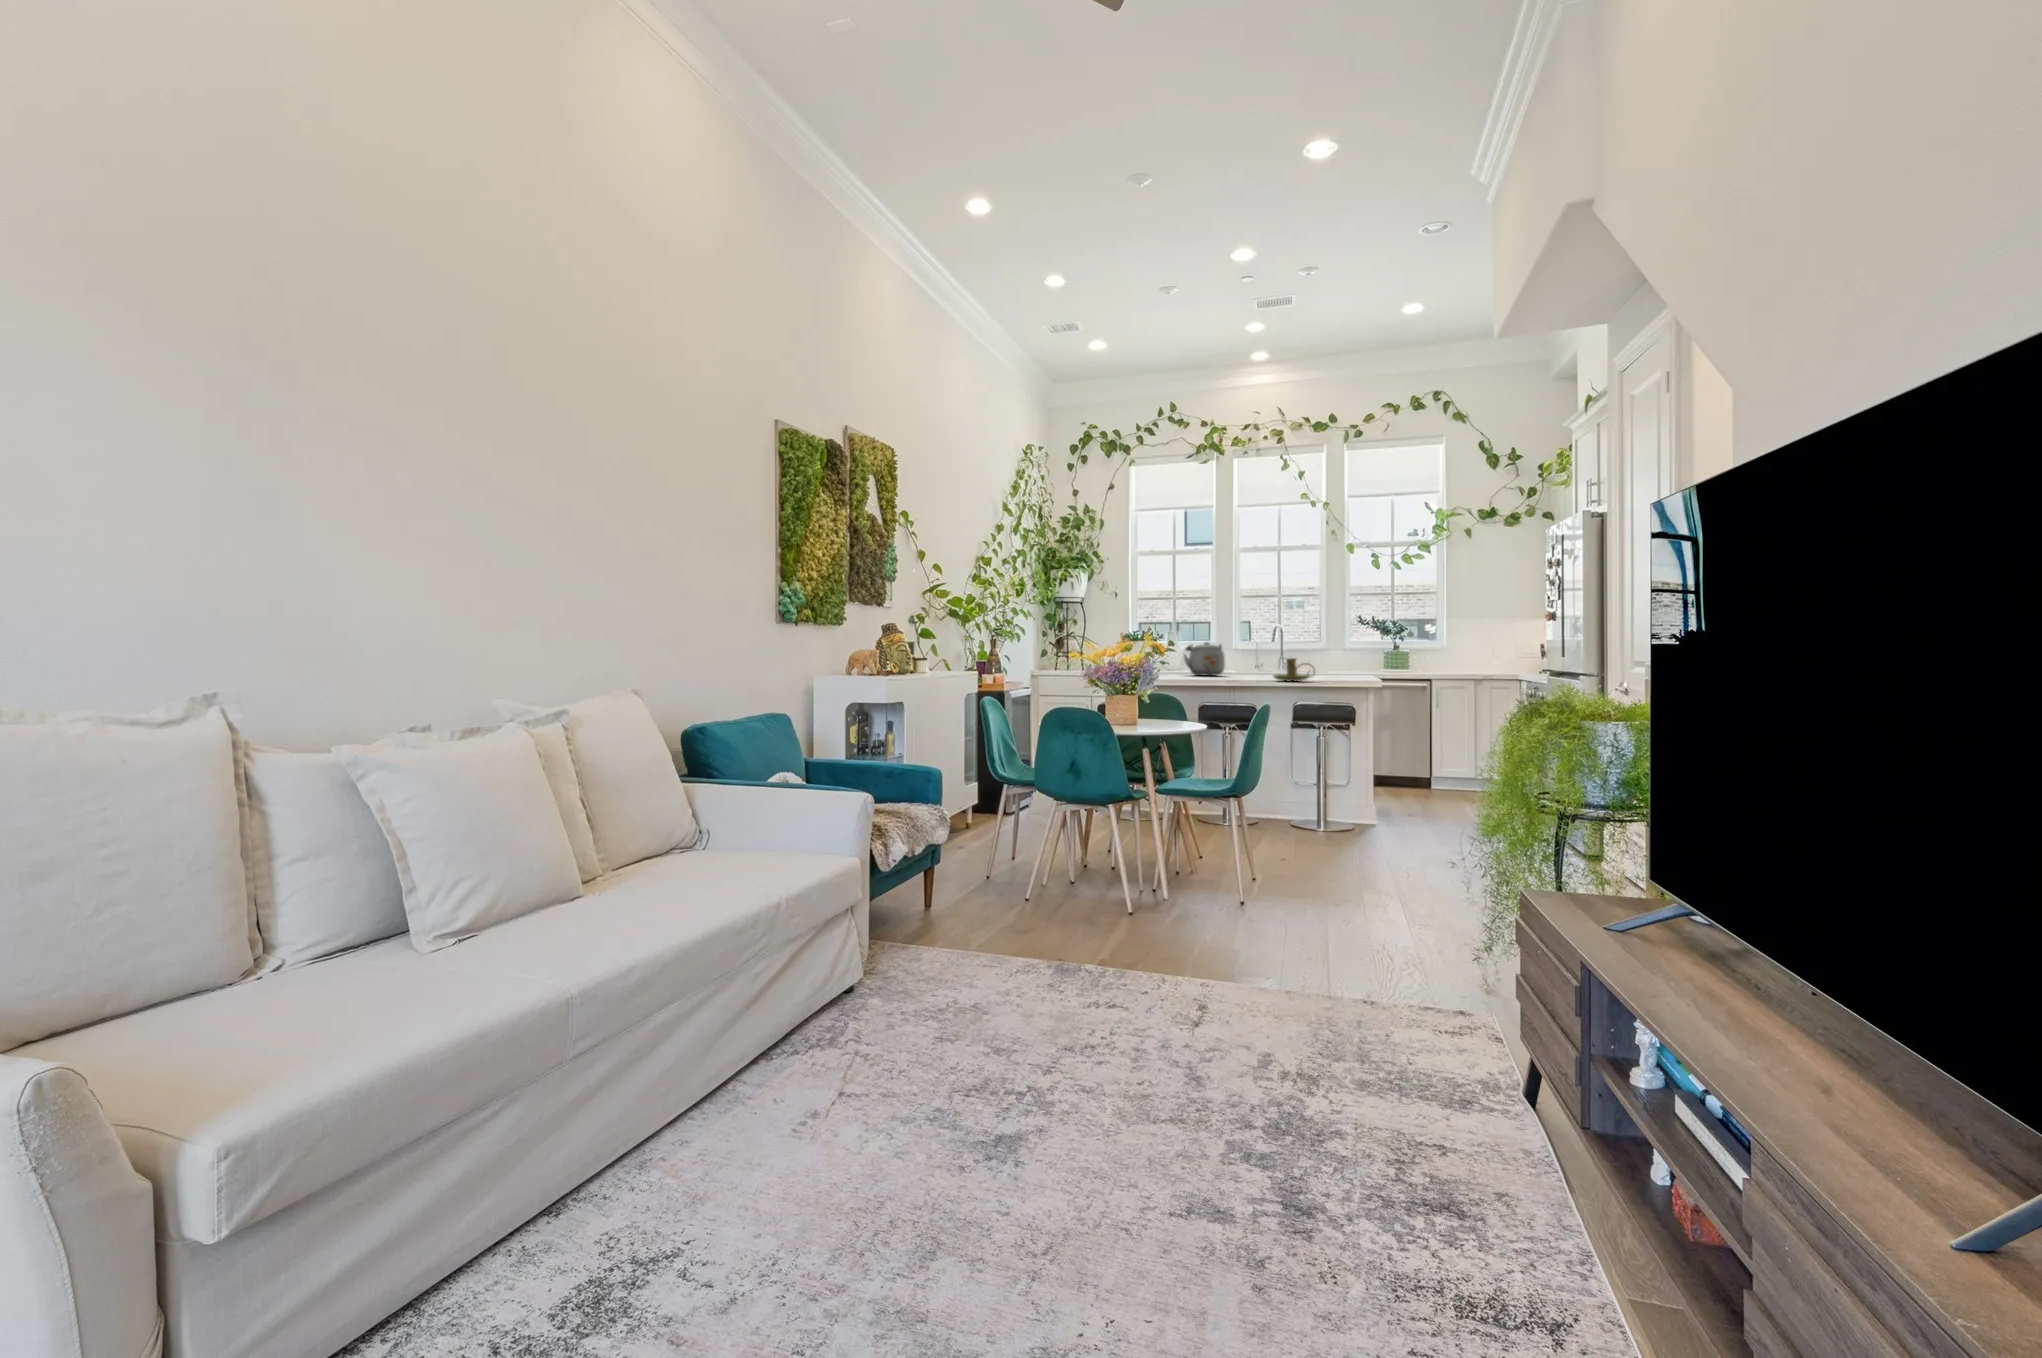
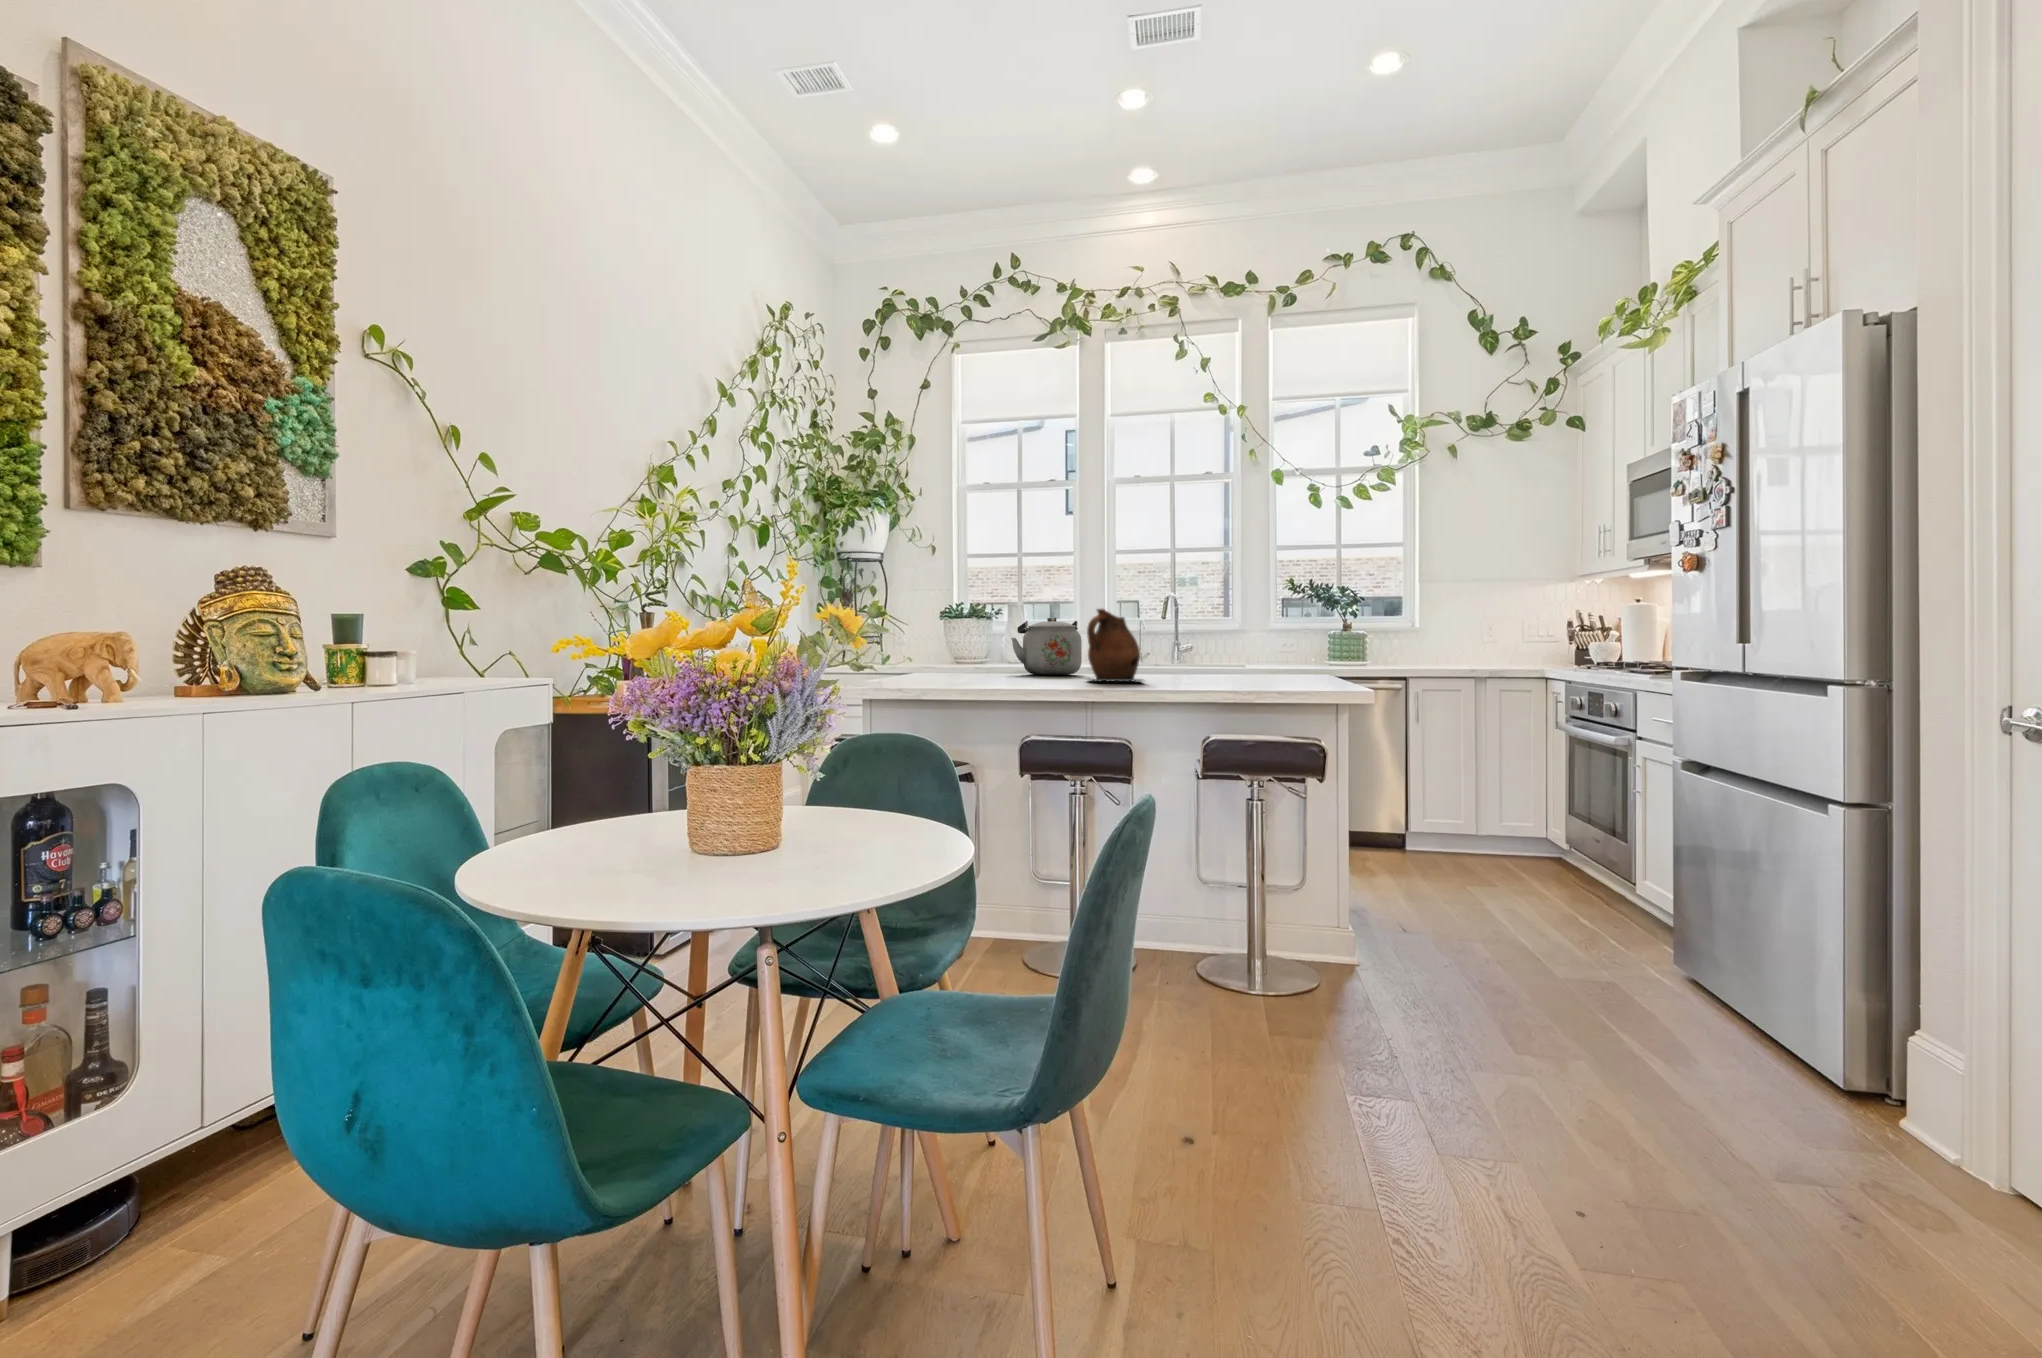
ceramic pitcher: none [1228,638,1264,679] -> present [1087,609,1142,682]
candle holder: present [1274,658,1314,681] -> none [1161,645,1239,690]

